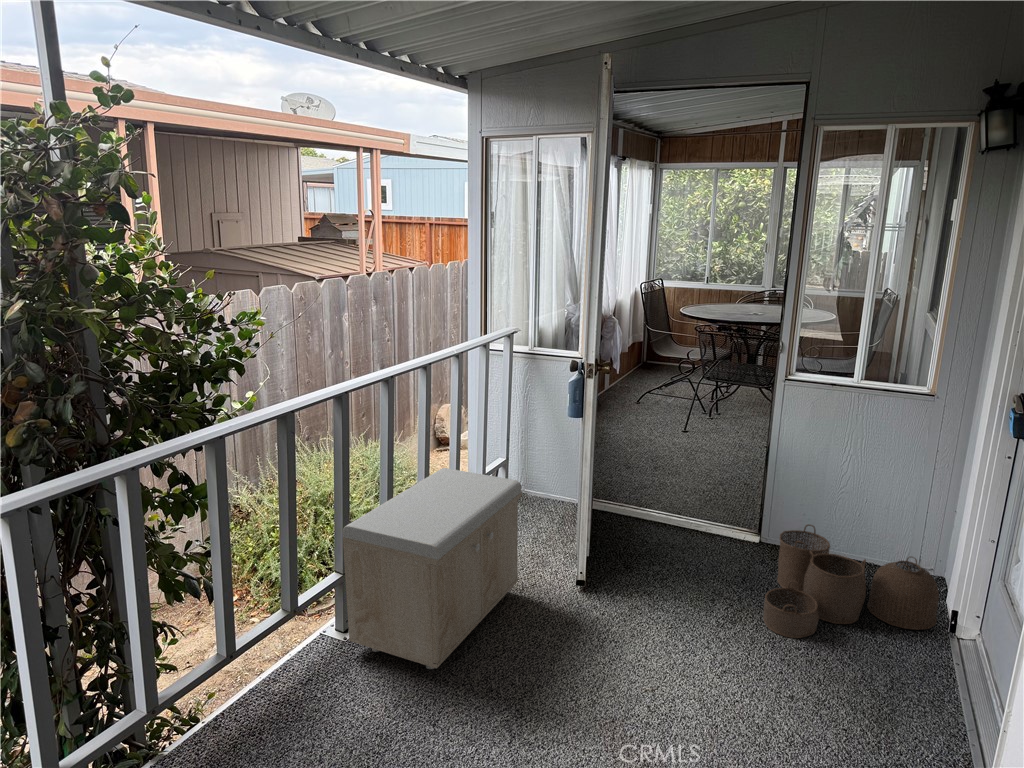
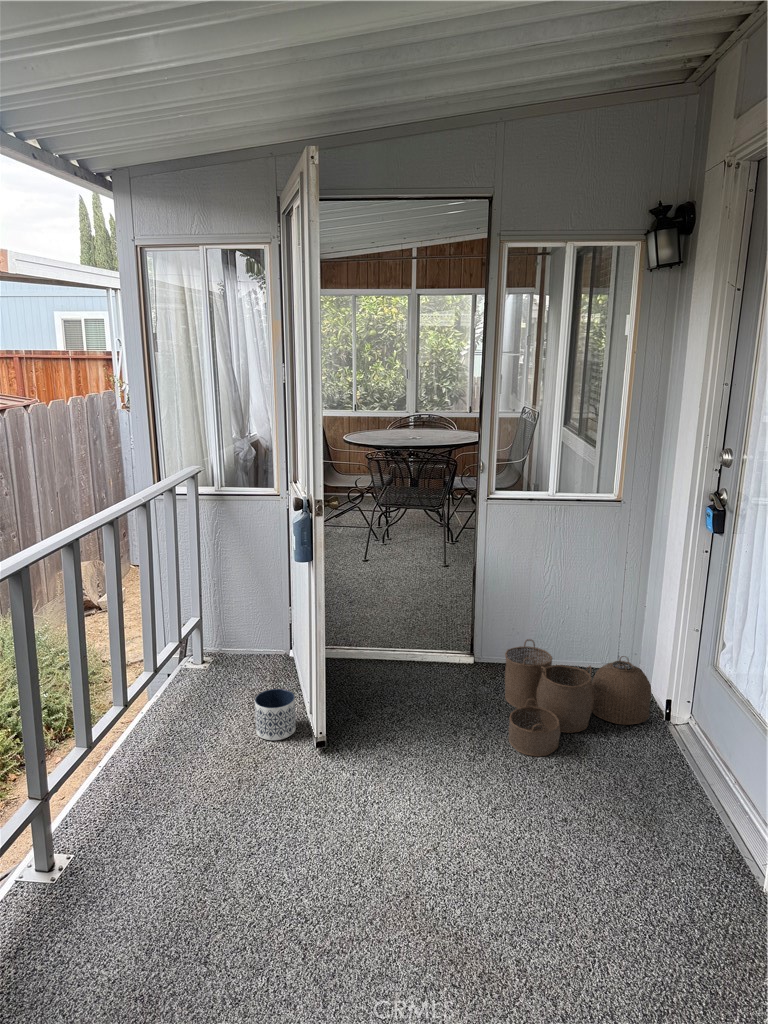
storage bench: present [343,468,522,669] -> none [41,637,252,893]
planter: none [531,531,566,575] -> present [255,689,296,740]

